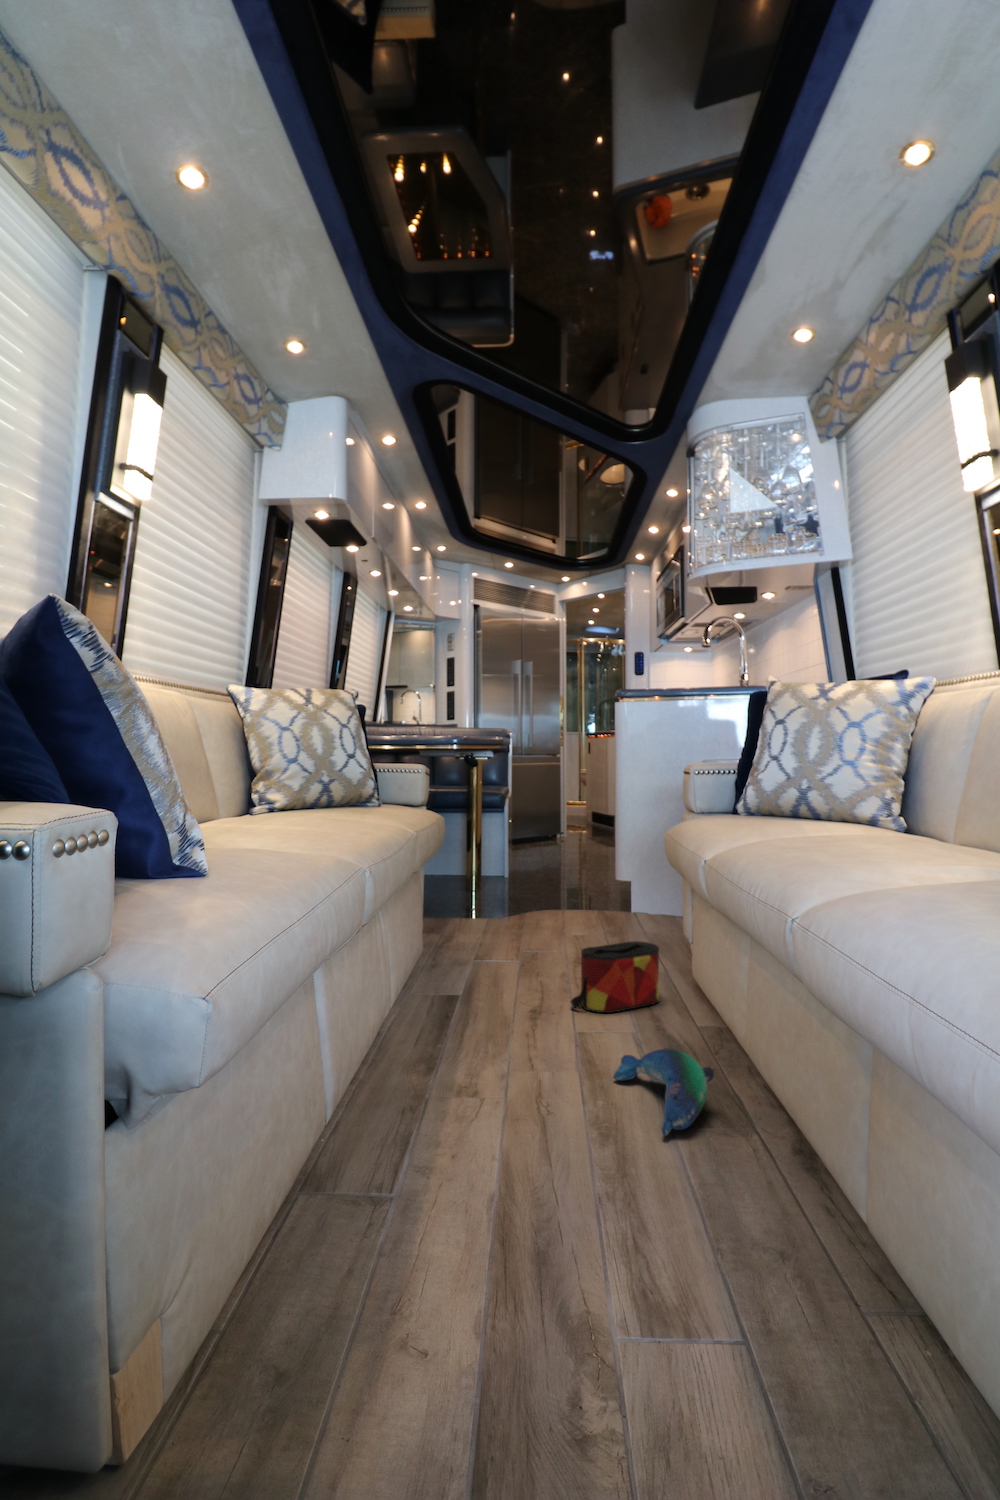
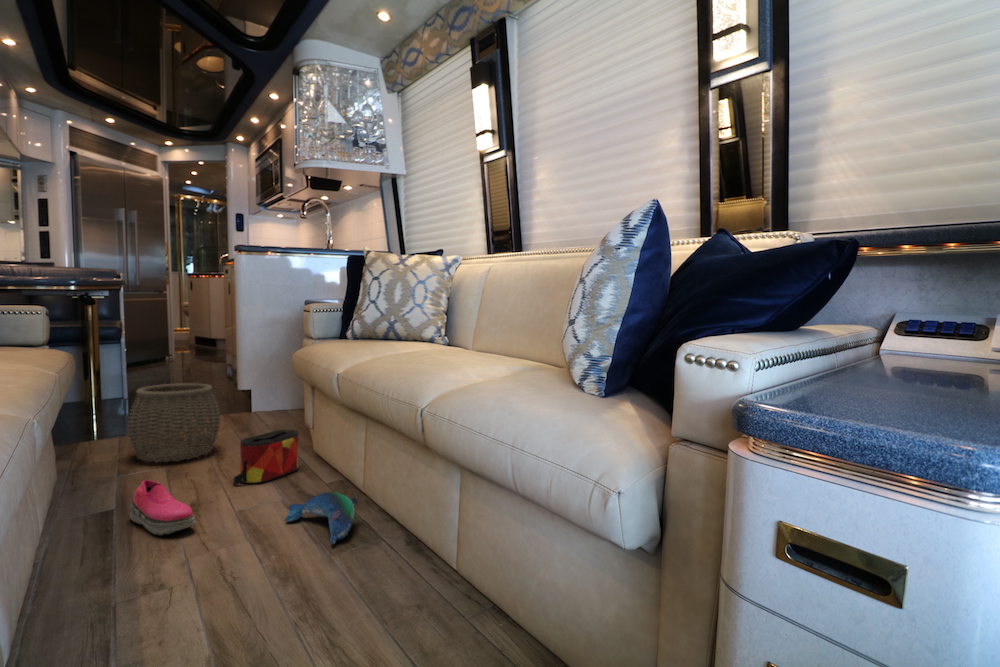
woven basket: none [476,866,575,964] -> present [128,383,221,462]
shoe: none [449,984,508,1059] -> present [130,480,196,535]

